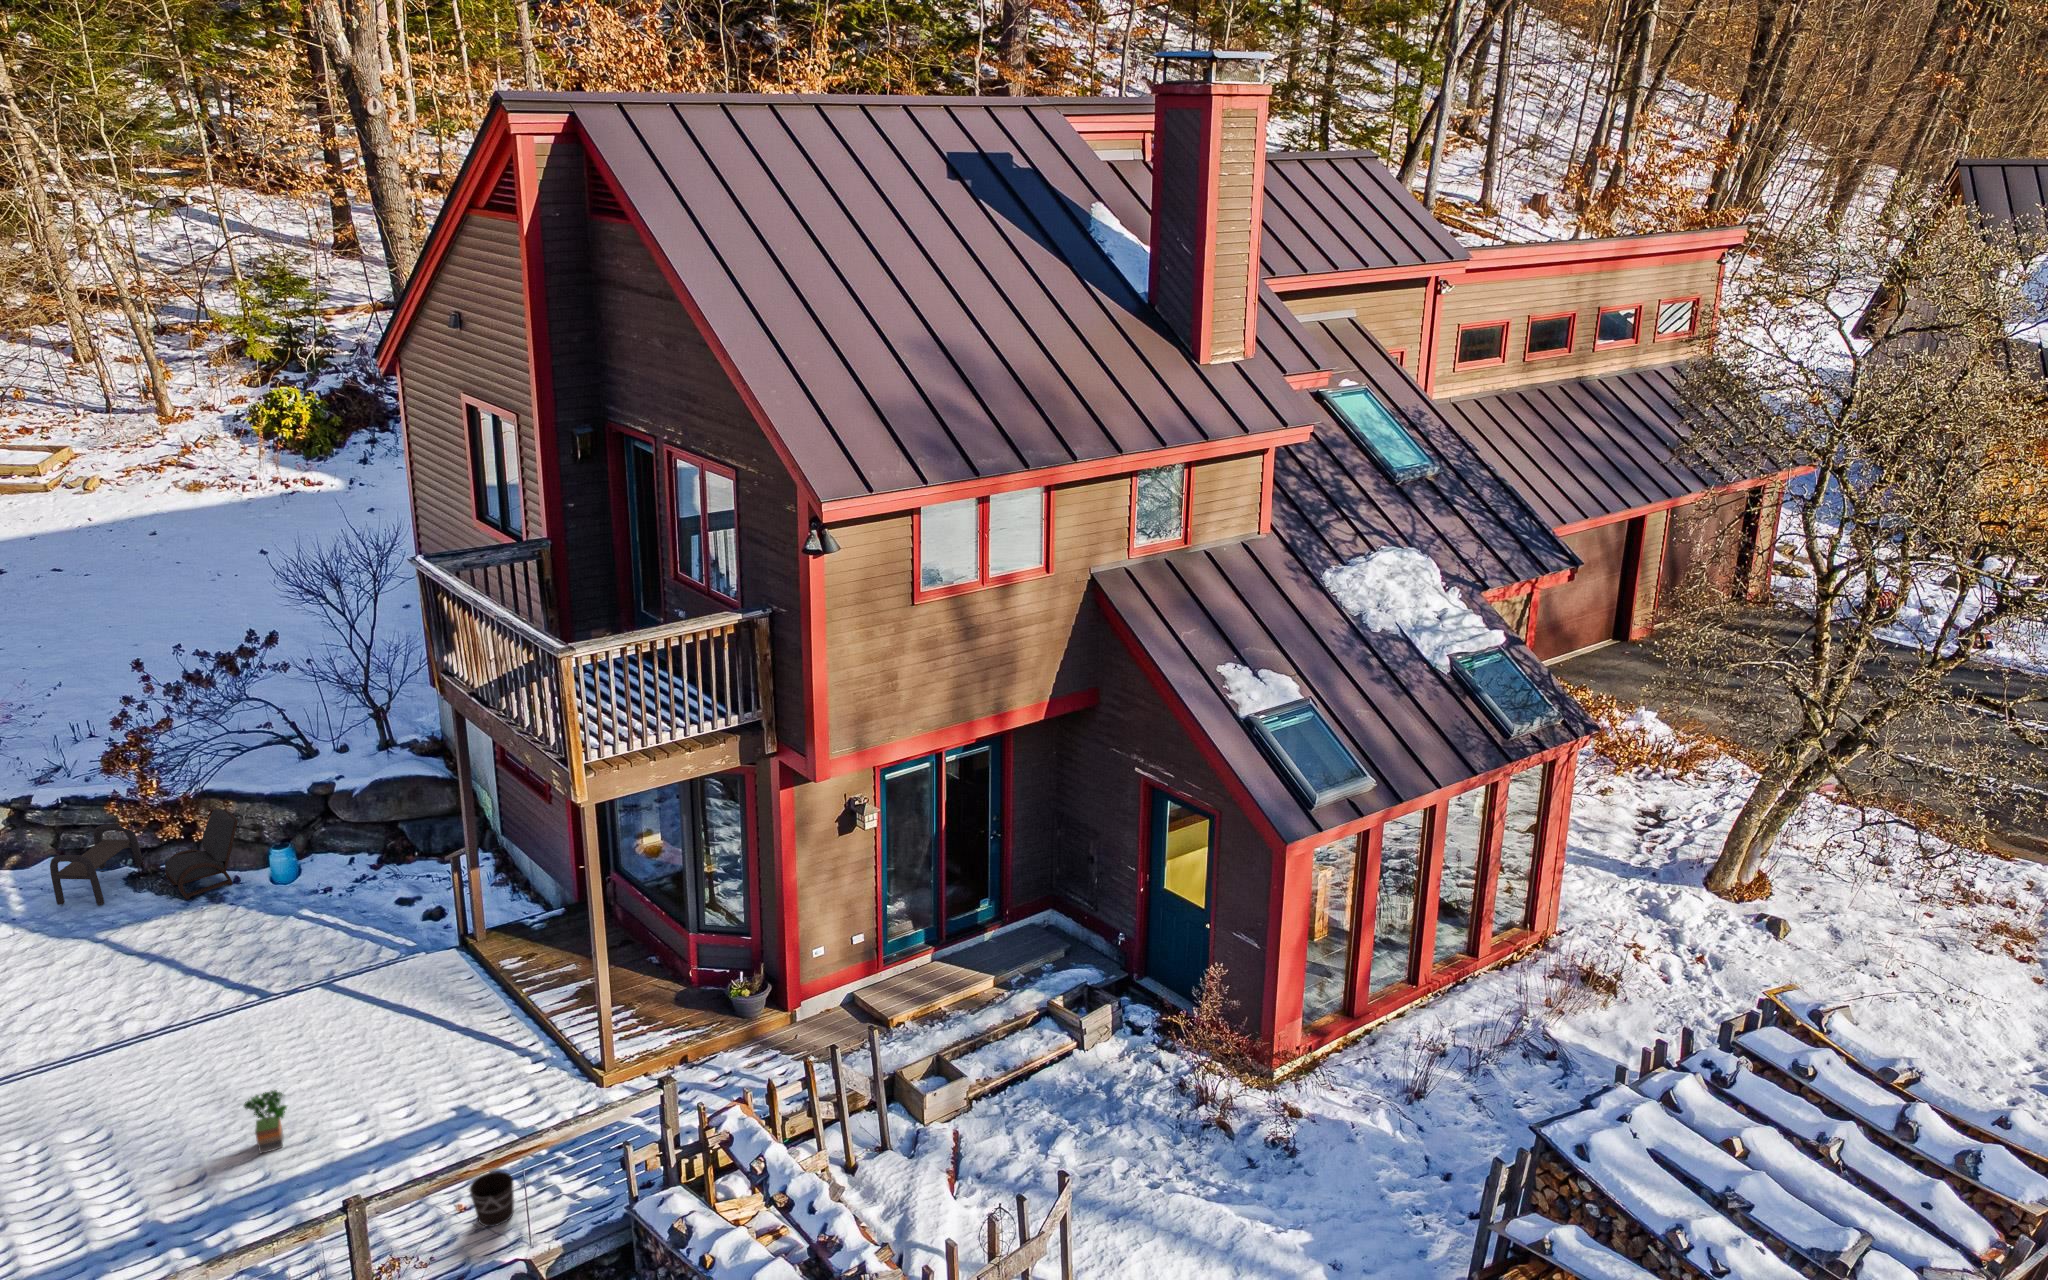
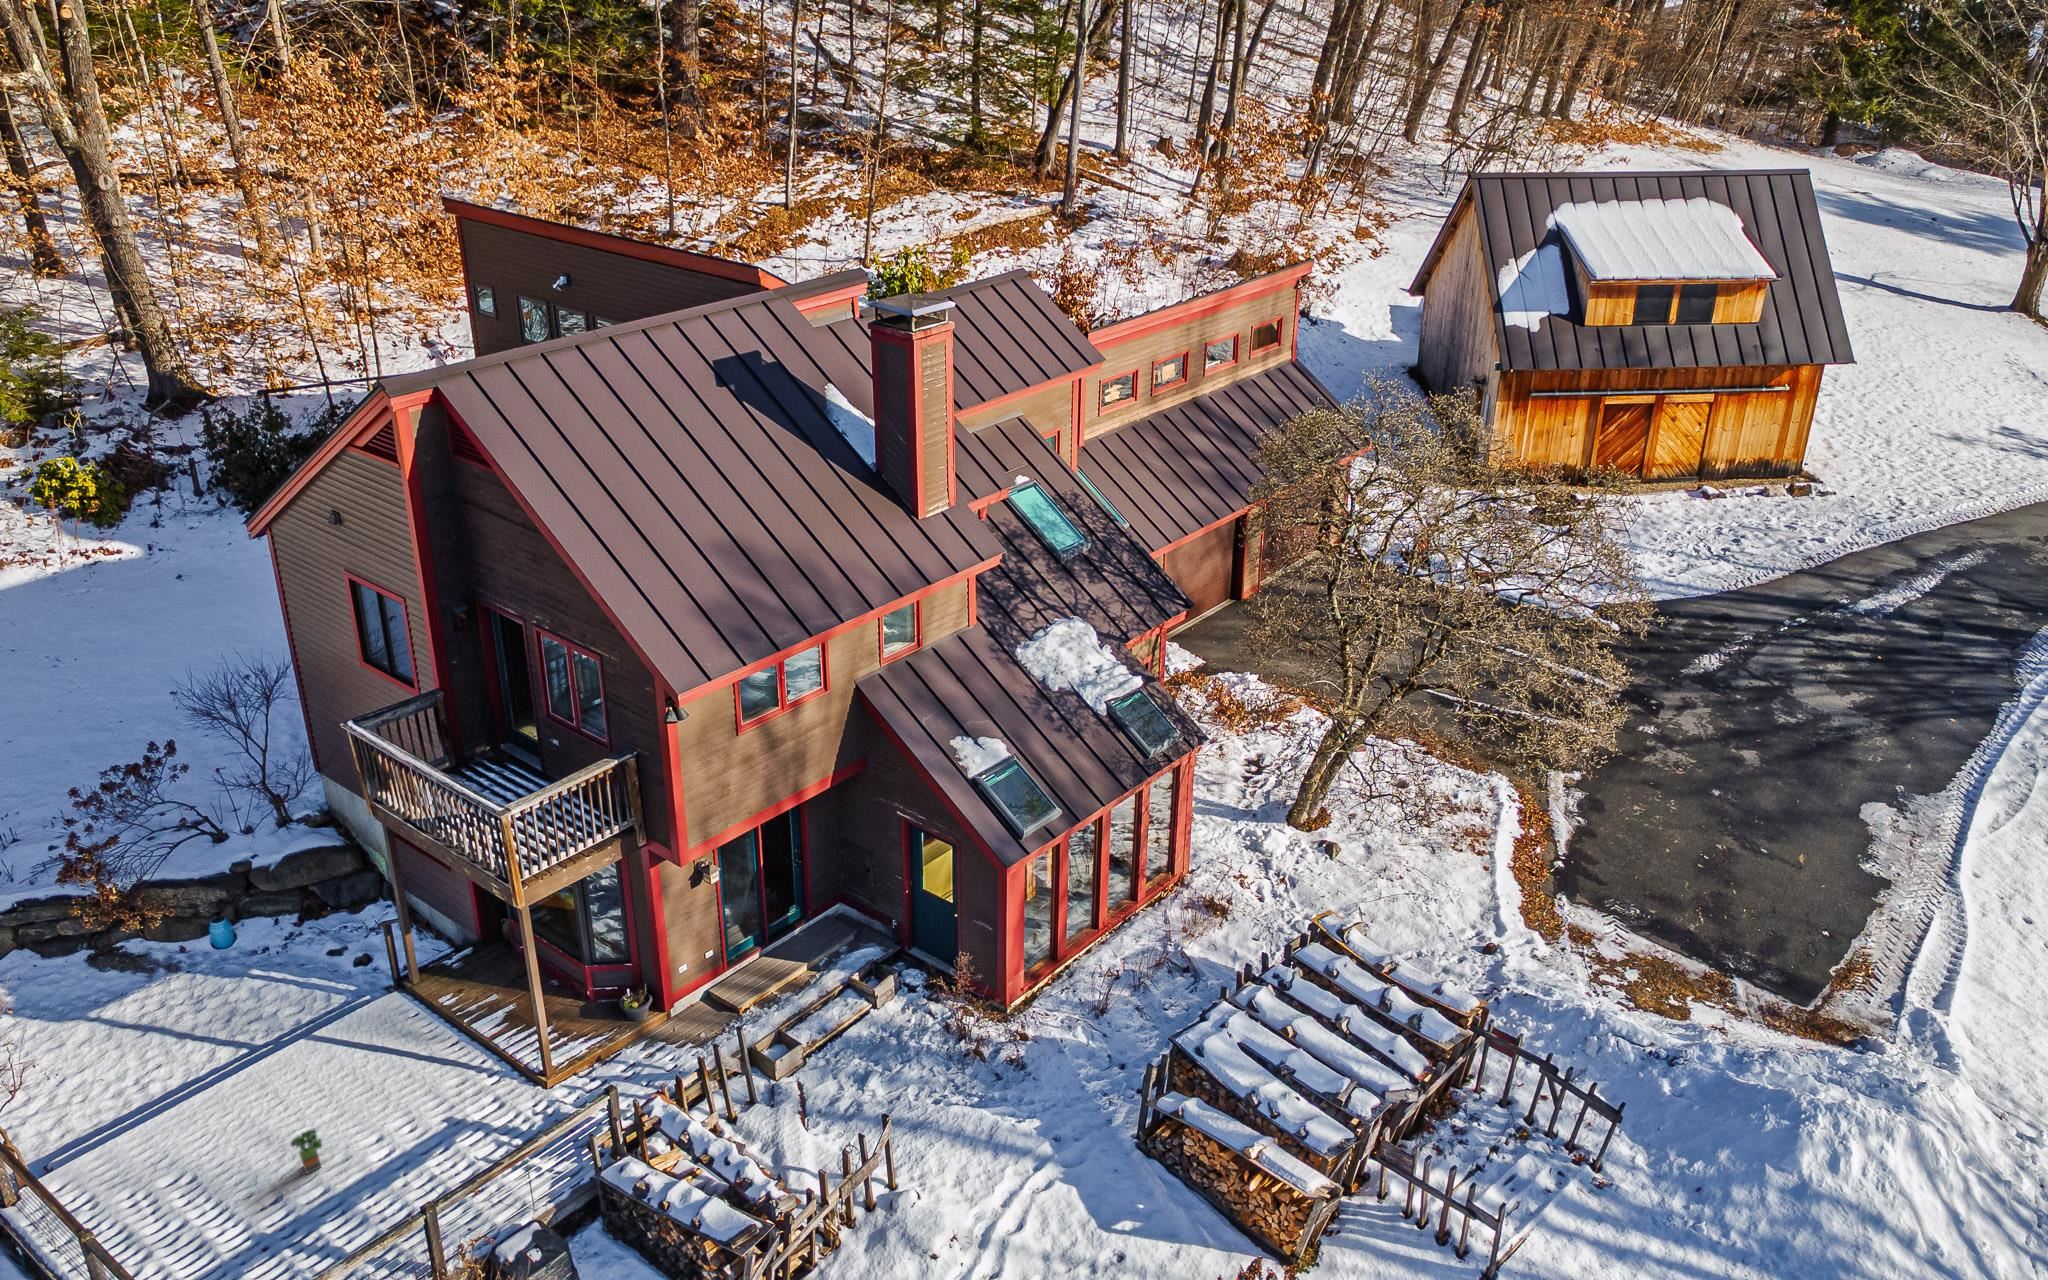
lounge chair: present [165,809,238,899] -> none [114,890,175,968]
bench: present [50,824,143,905] -> none [17,913,91,987]
bucket: present [468,1171,514,1227] -> none [482,1164,513,1202]

